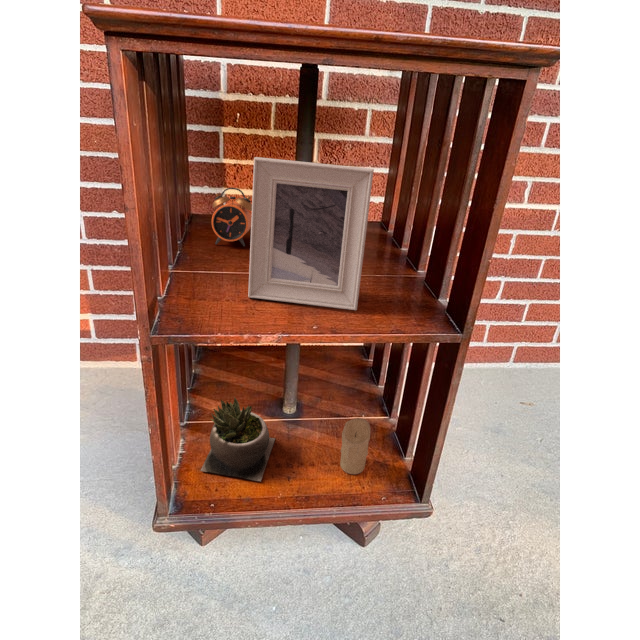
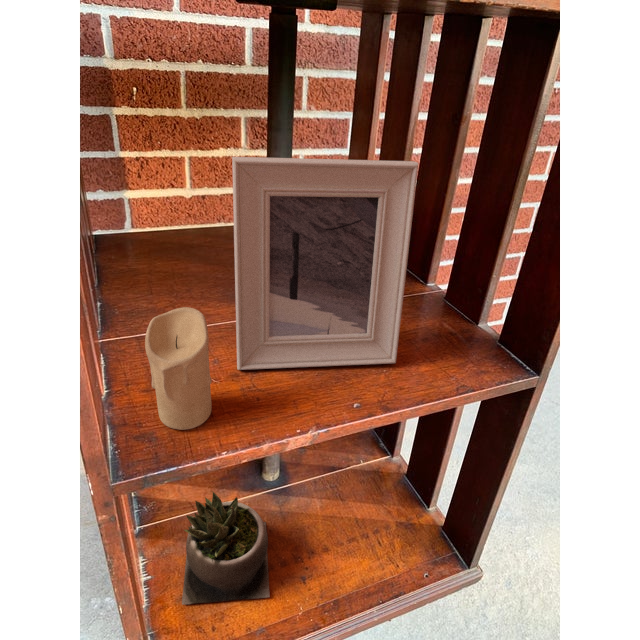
alarm clock: present [212,188,252,246] -> none [134,198,194,282]
candle: present [340,418,370,474] -> present [145,307,212,430]

